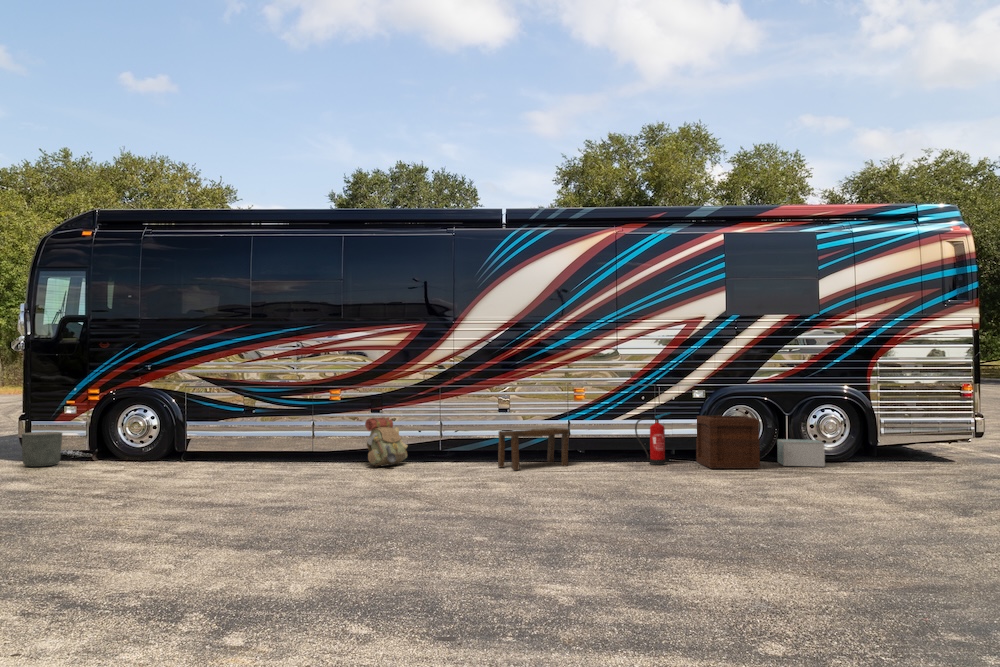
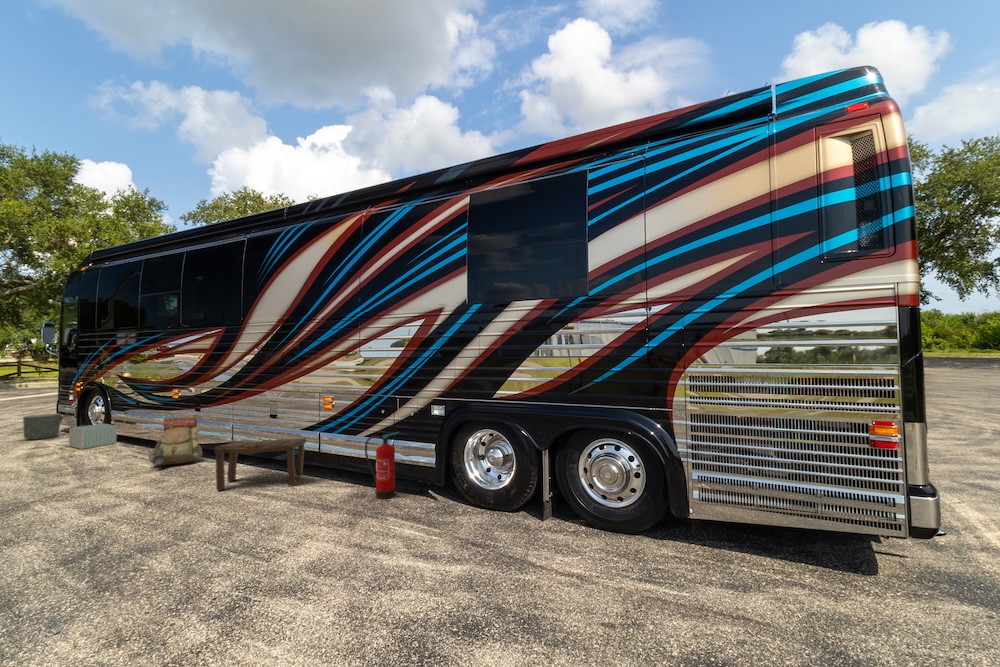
wooden crate: present [696,416,760,469] -> none [400,437,492,533]
storage box: present [777,439,825,466] -> present [69,423,117,449]

